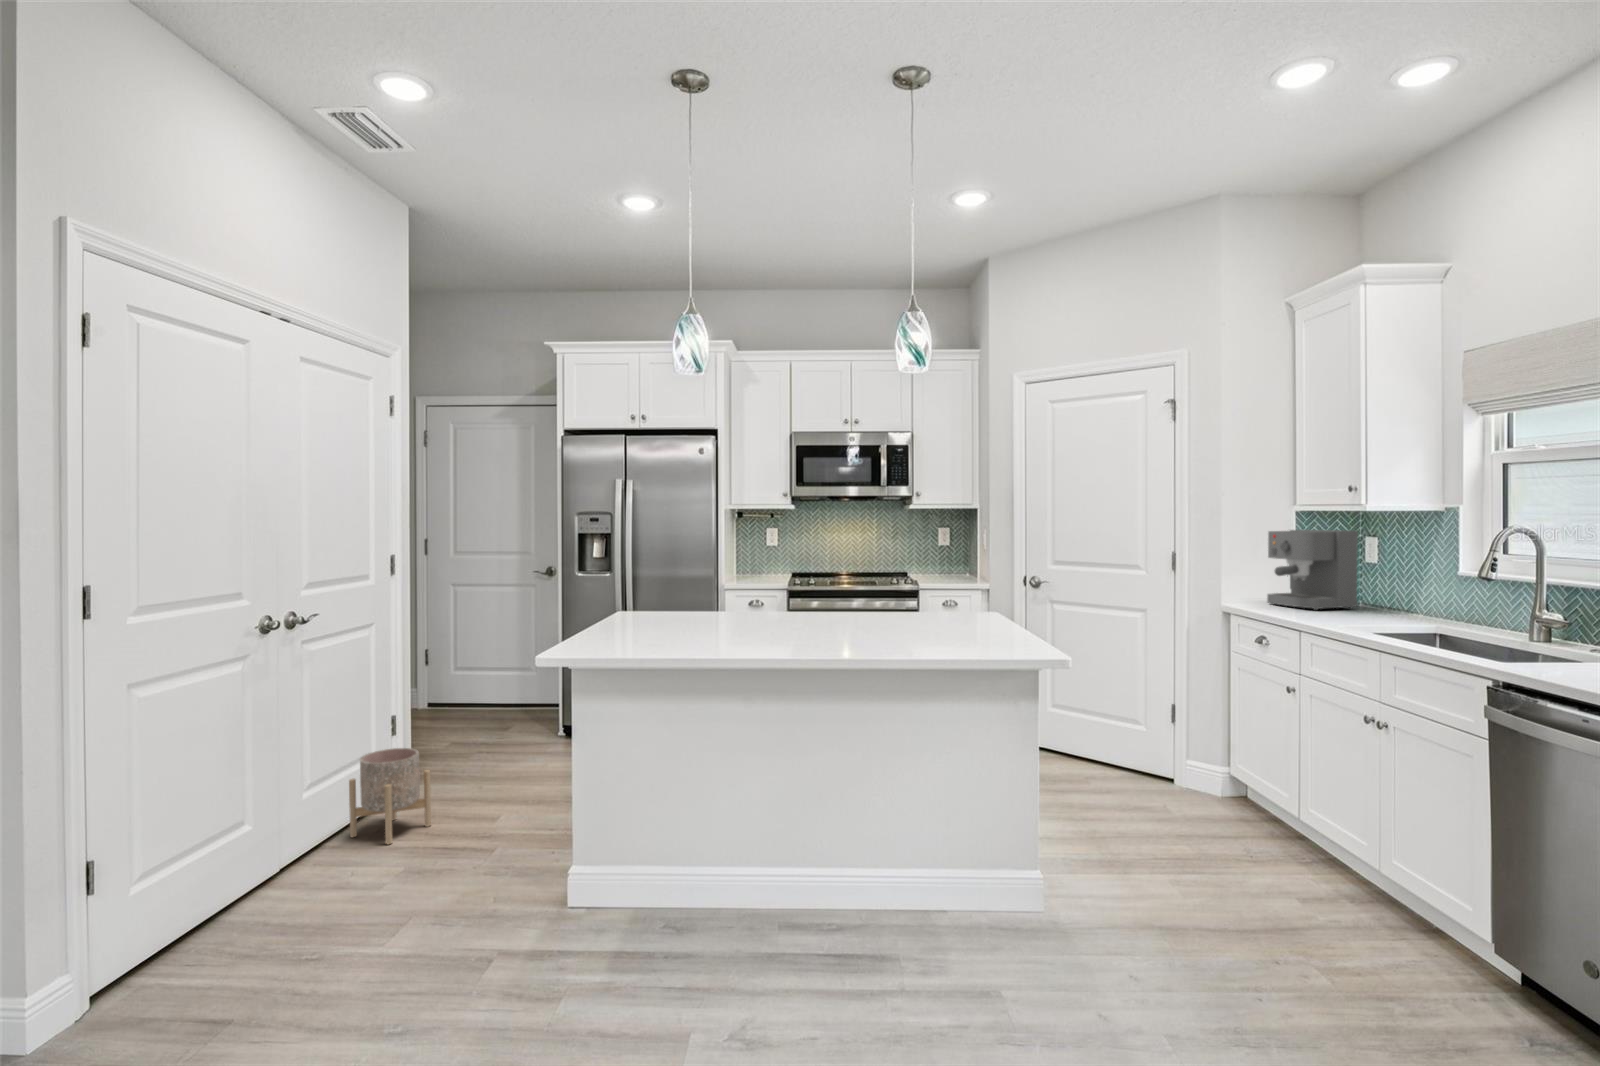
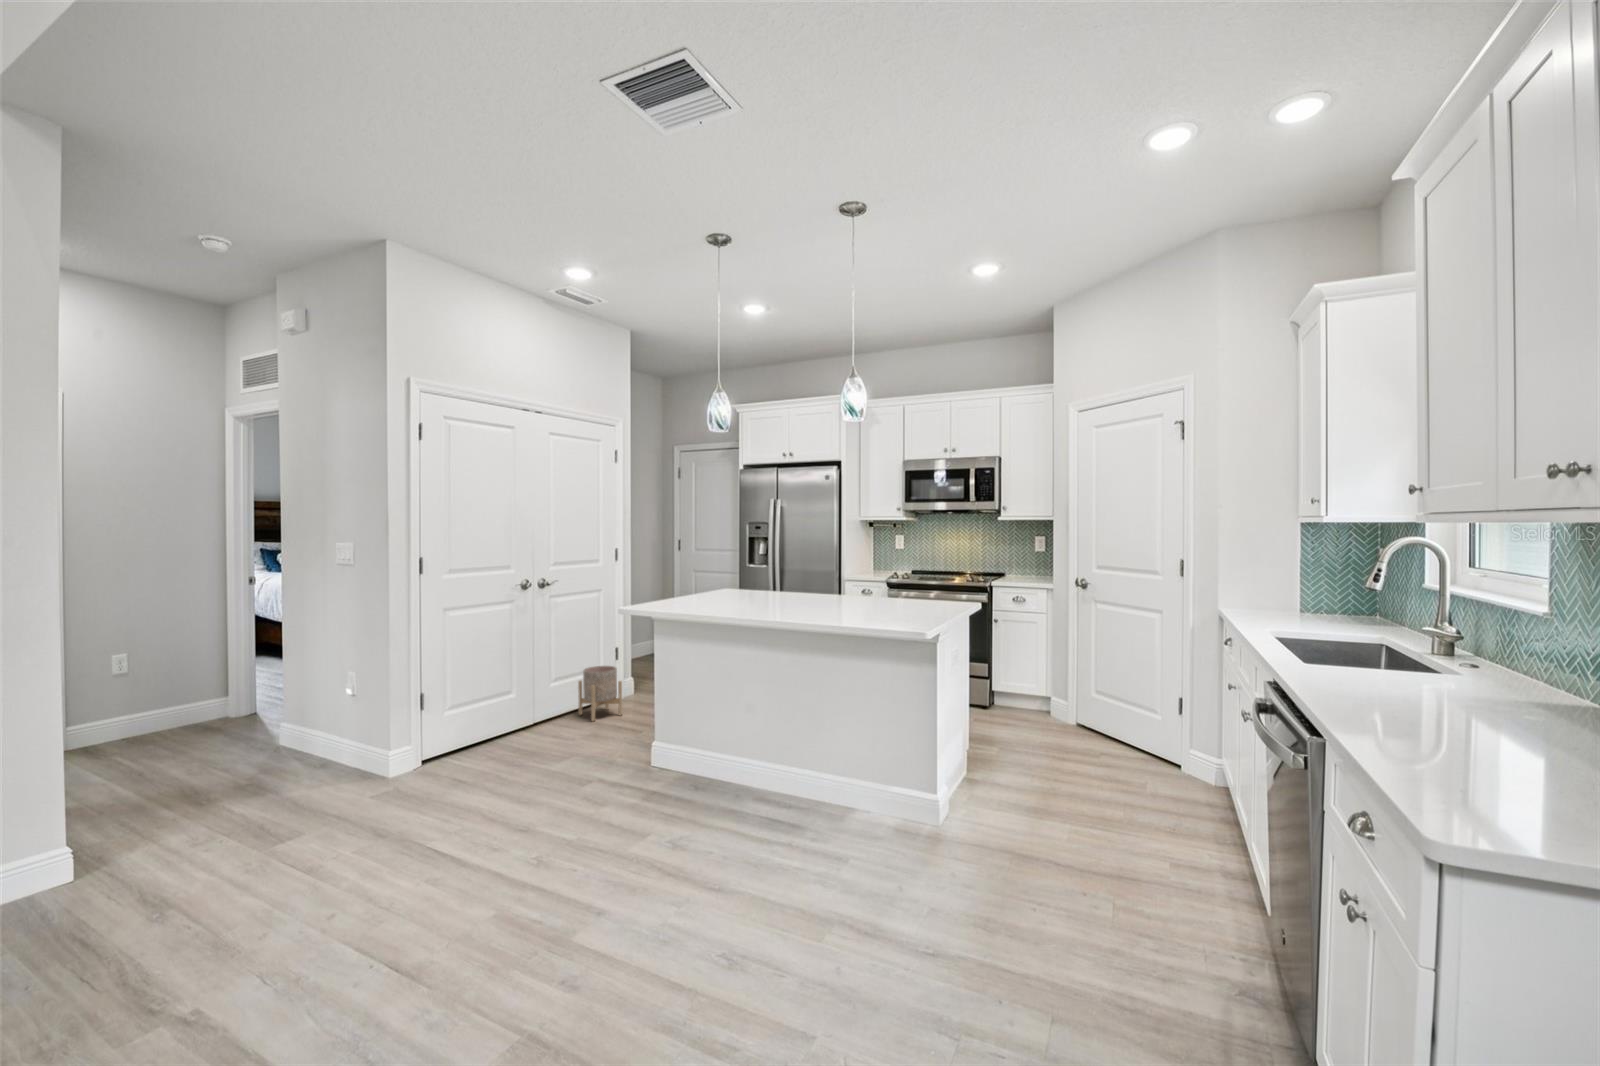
coffee maker: present [1267,530,1358,610] -> none [1251,540,1352,618]

